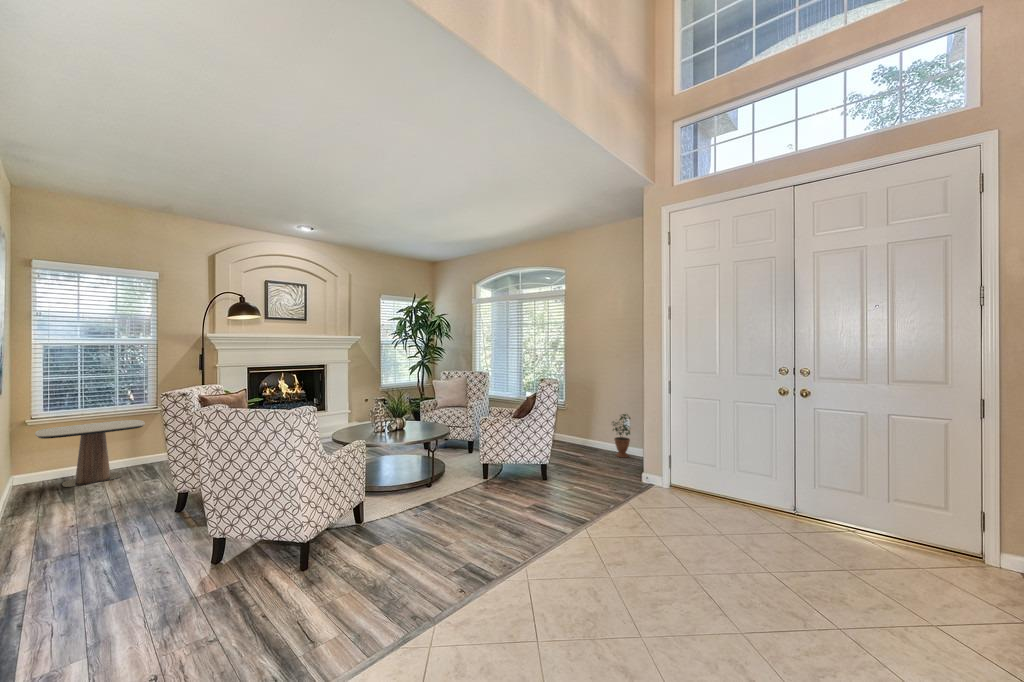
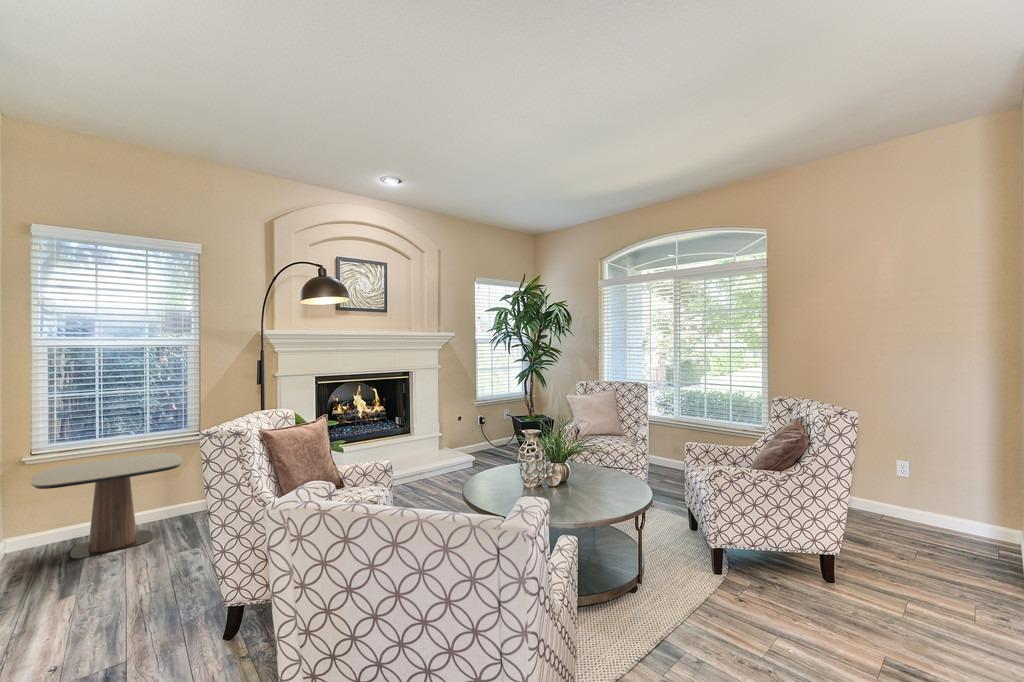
potted plant: present [612,414,630,458] -> none [880,452,921,529]

